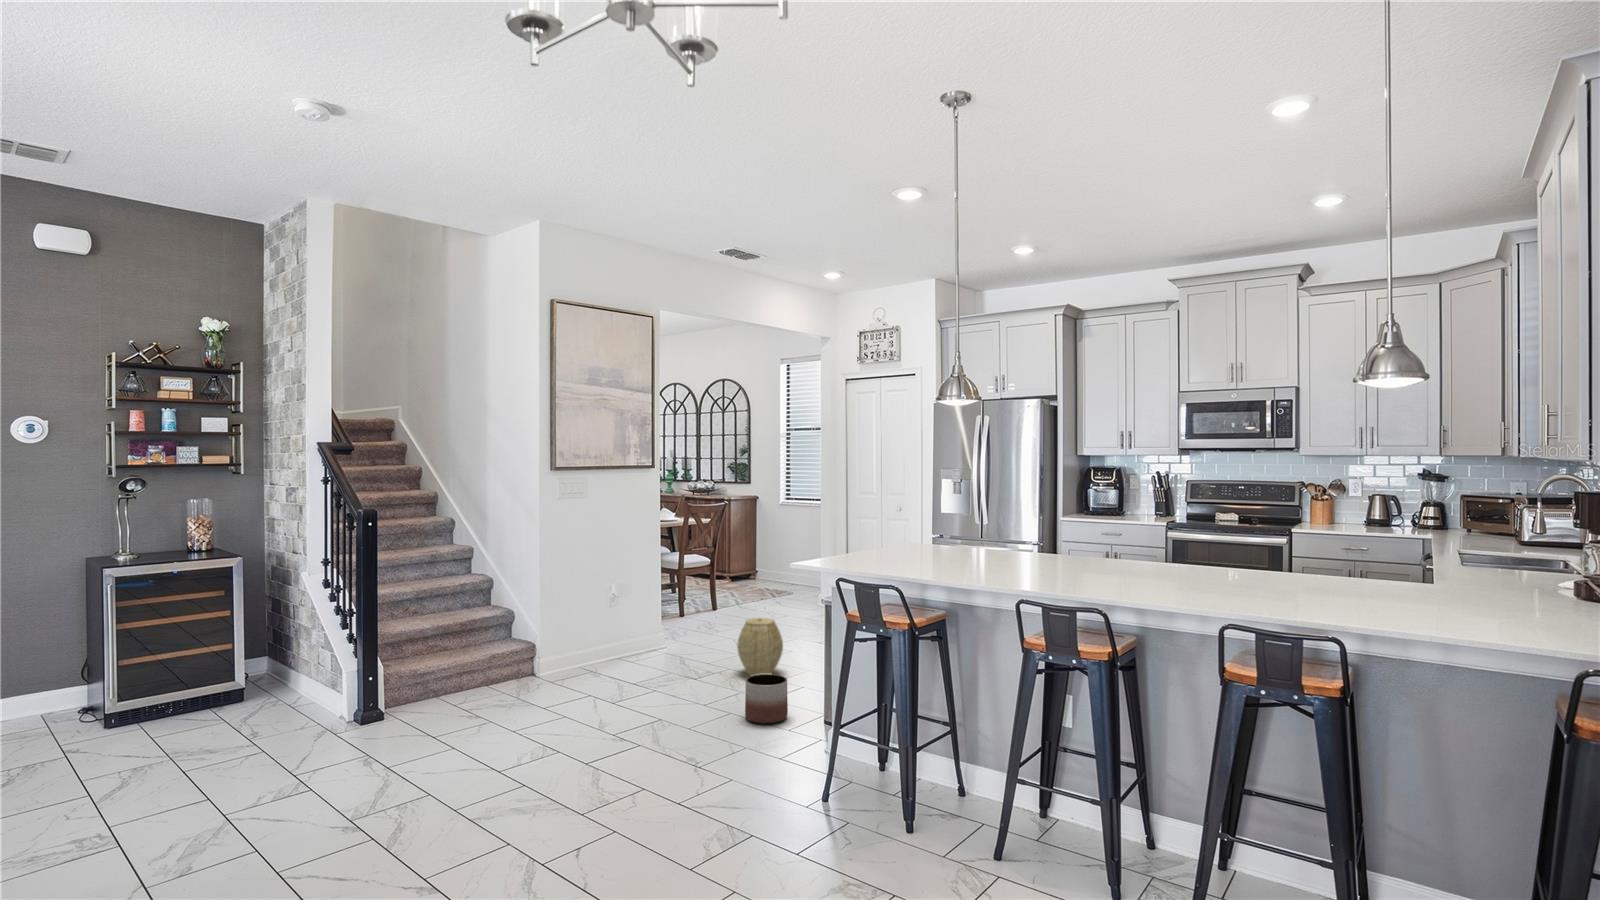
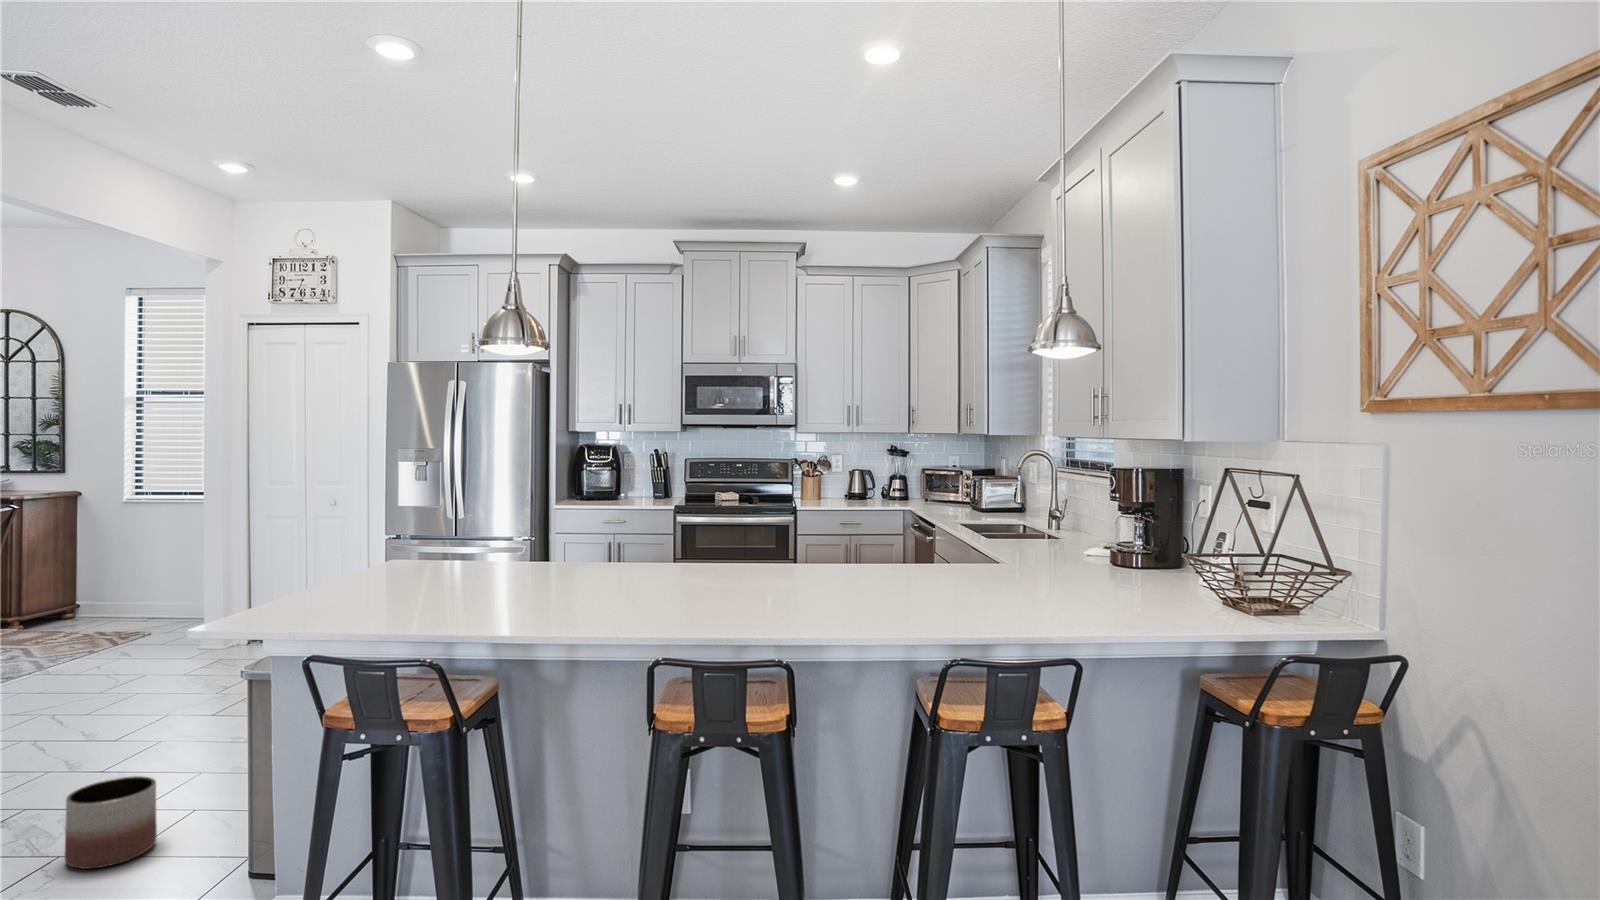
woven basket: present [737,618,783,676] -> none [44,683,141,784]

